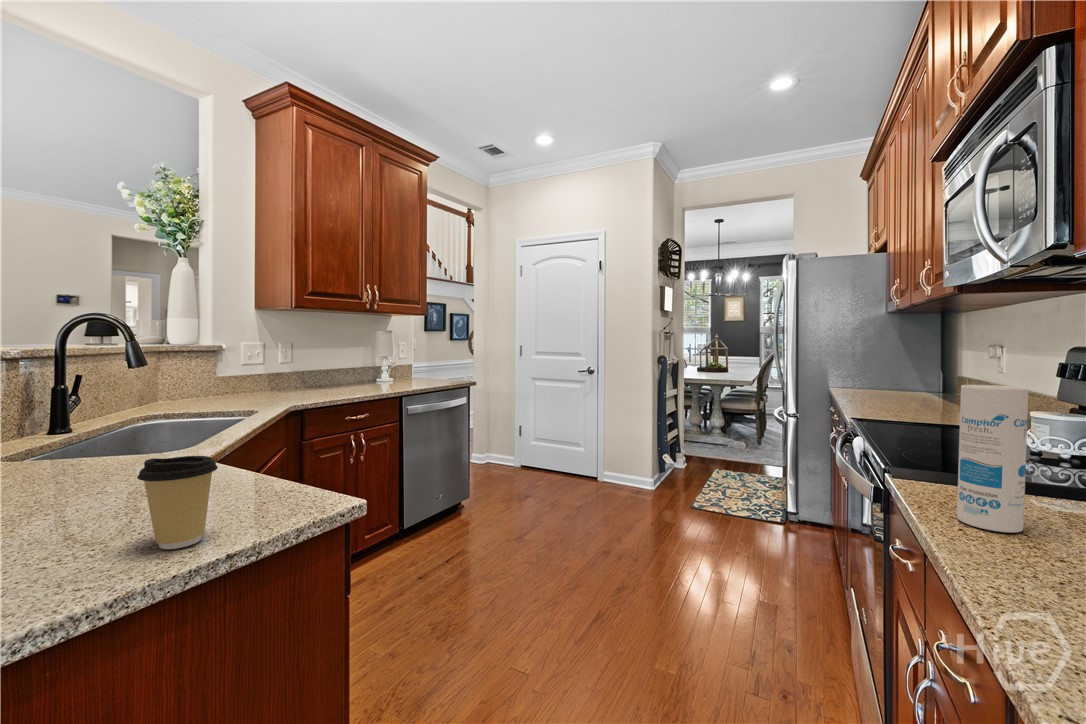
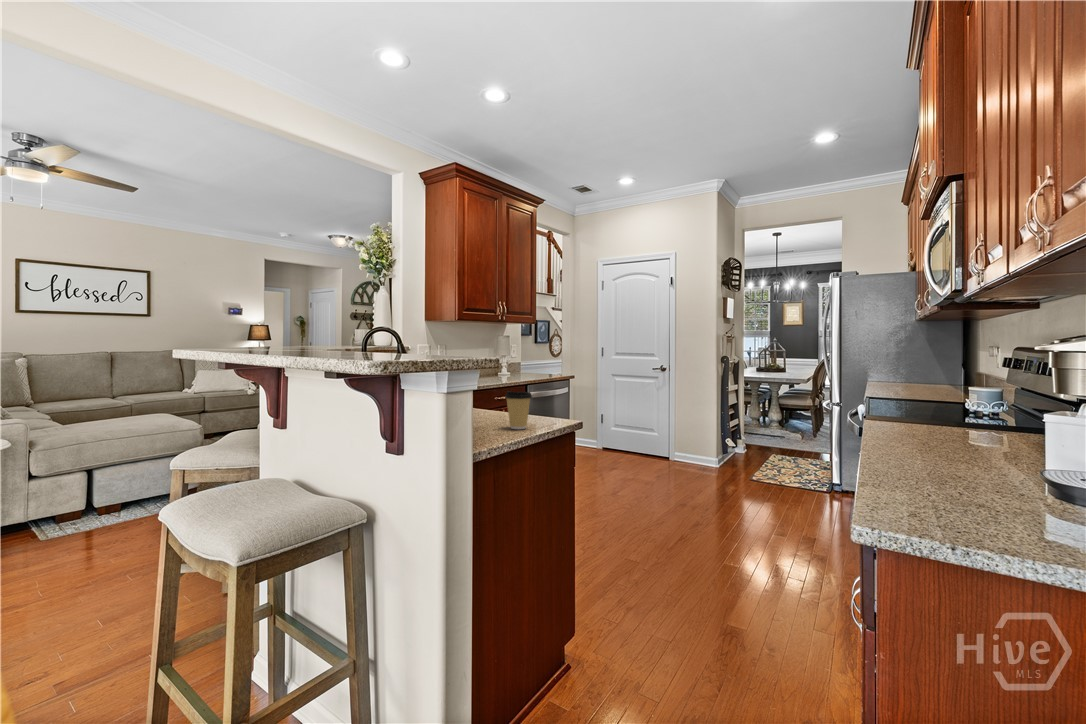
canister: present [957,385,1028,533] -> none [899,363,933,438]

